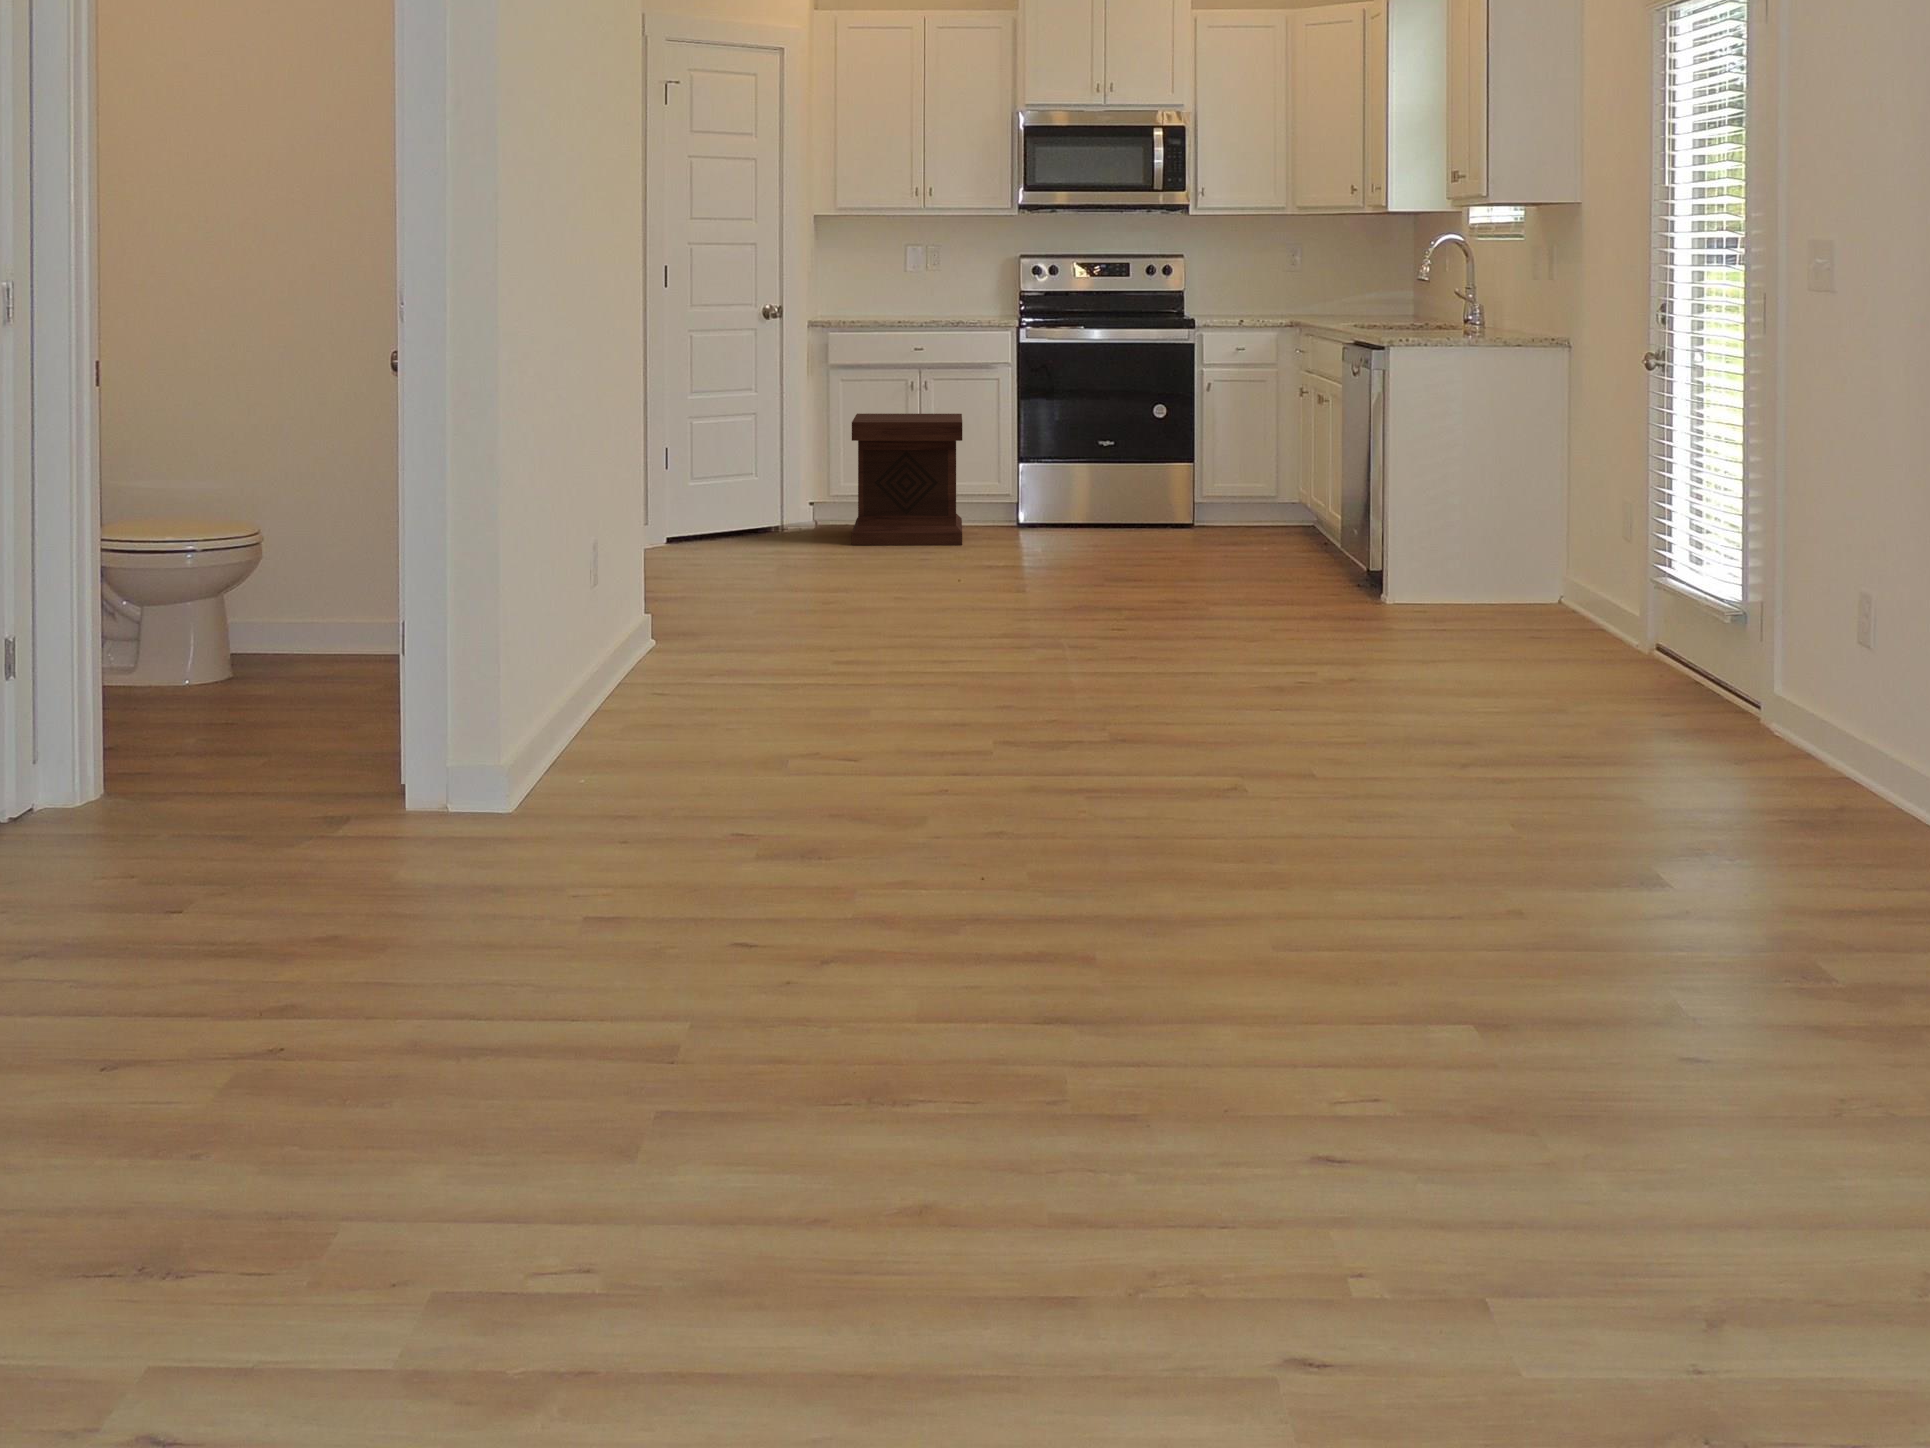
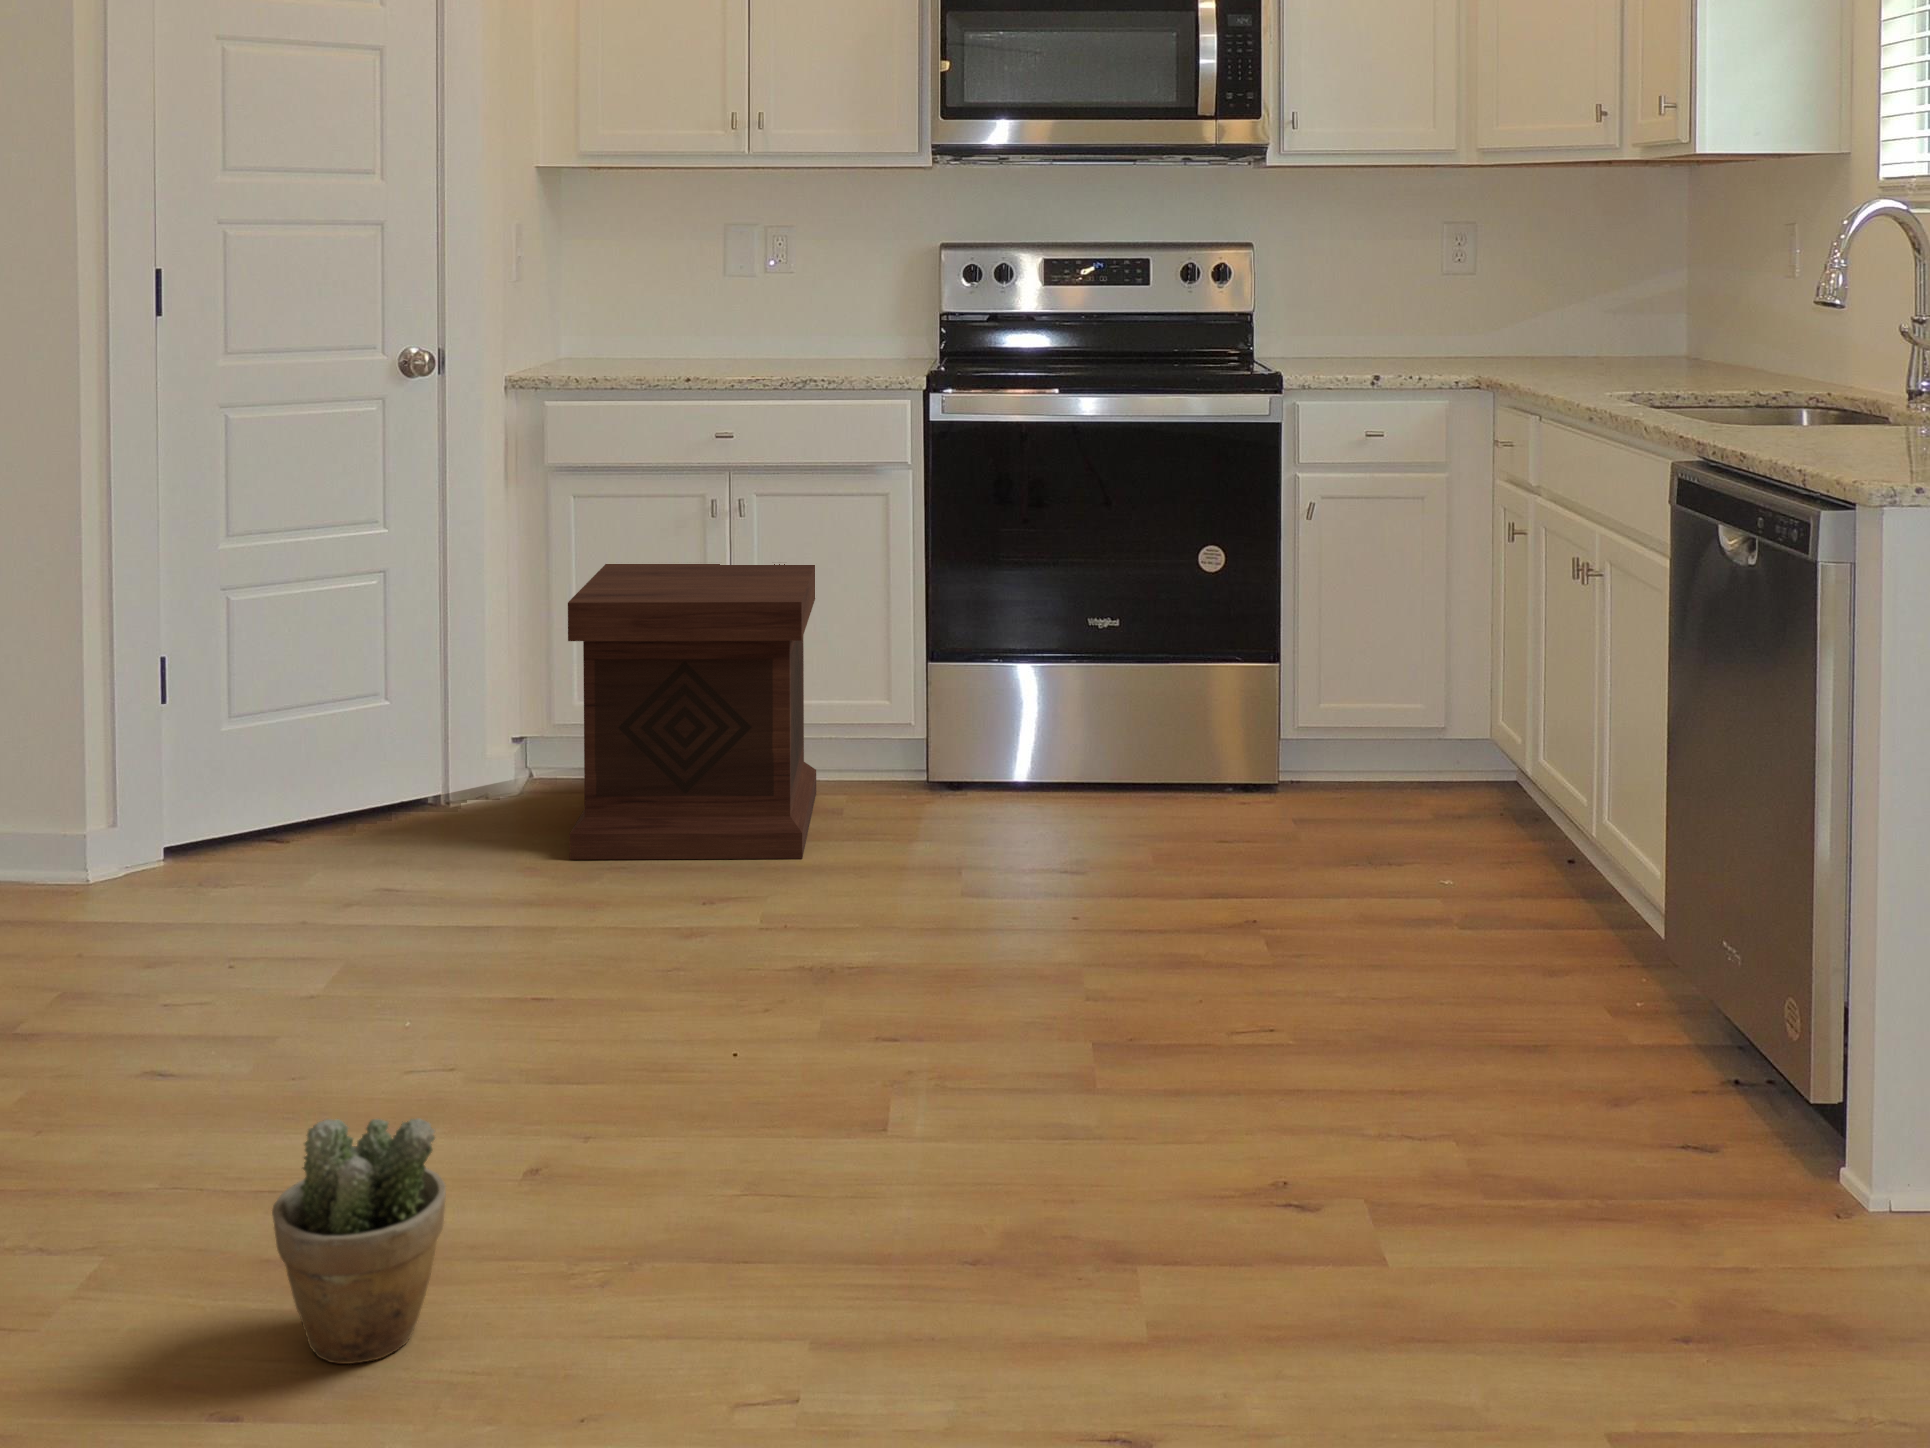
potted plant: none [821,543,878,623] -> present [272,1118,446,1364]

